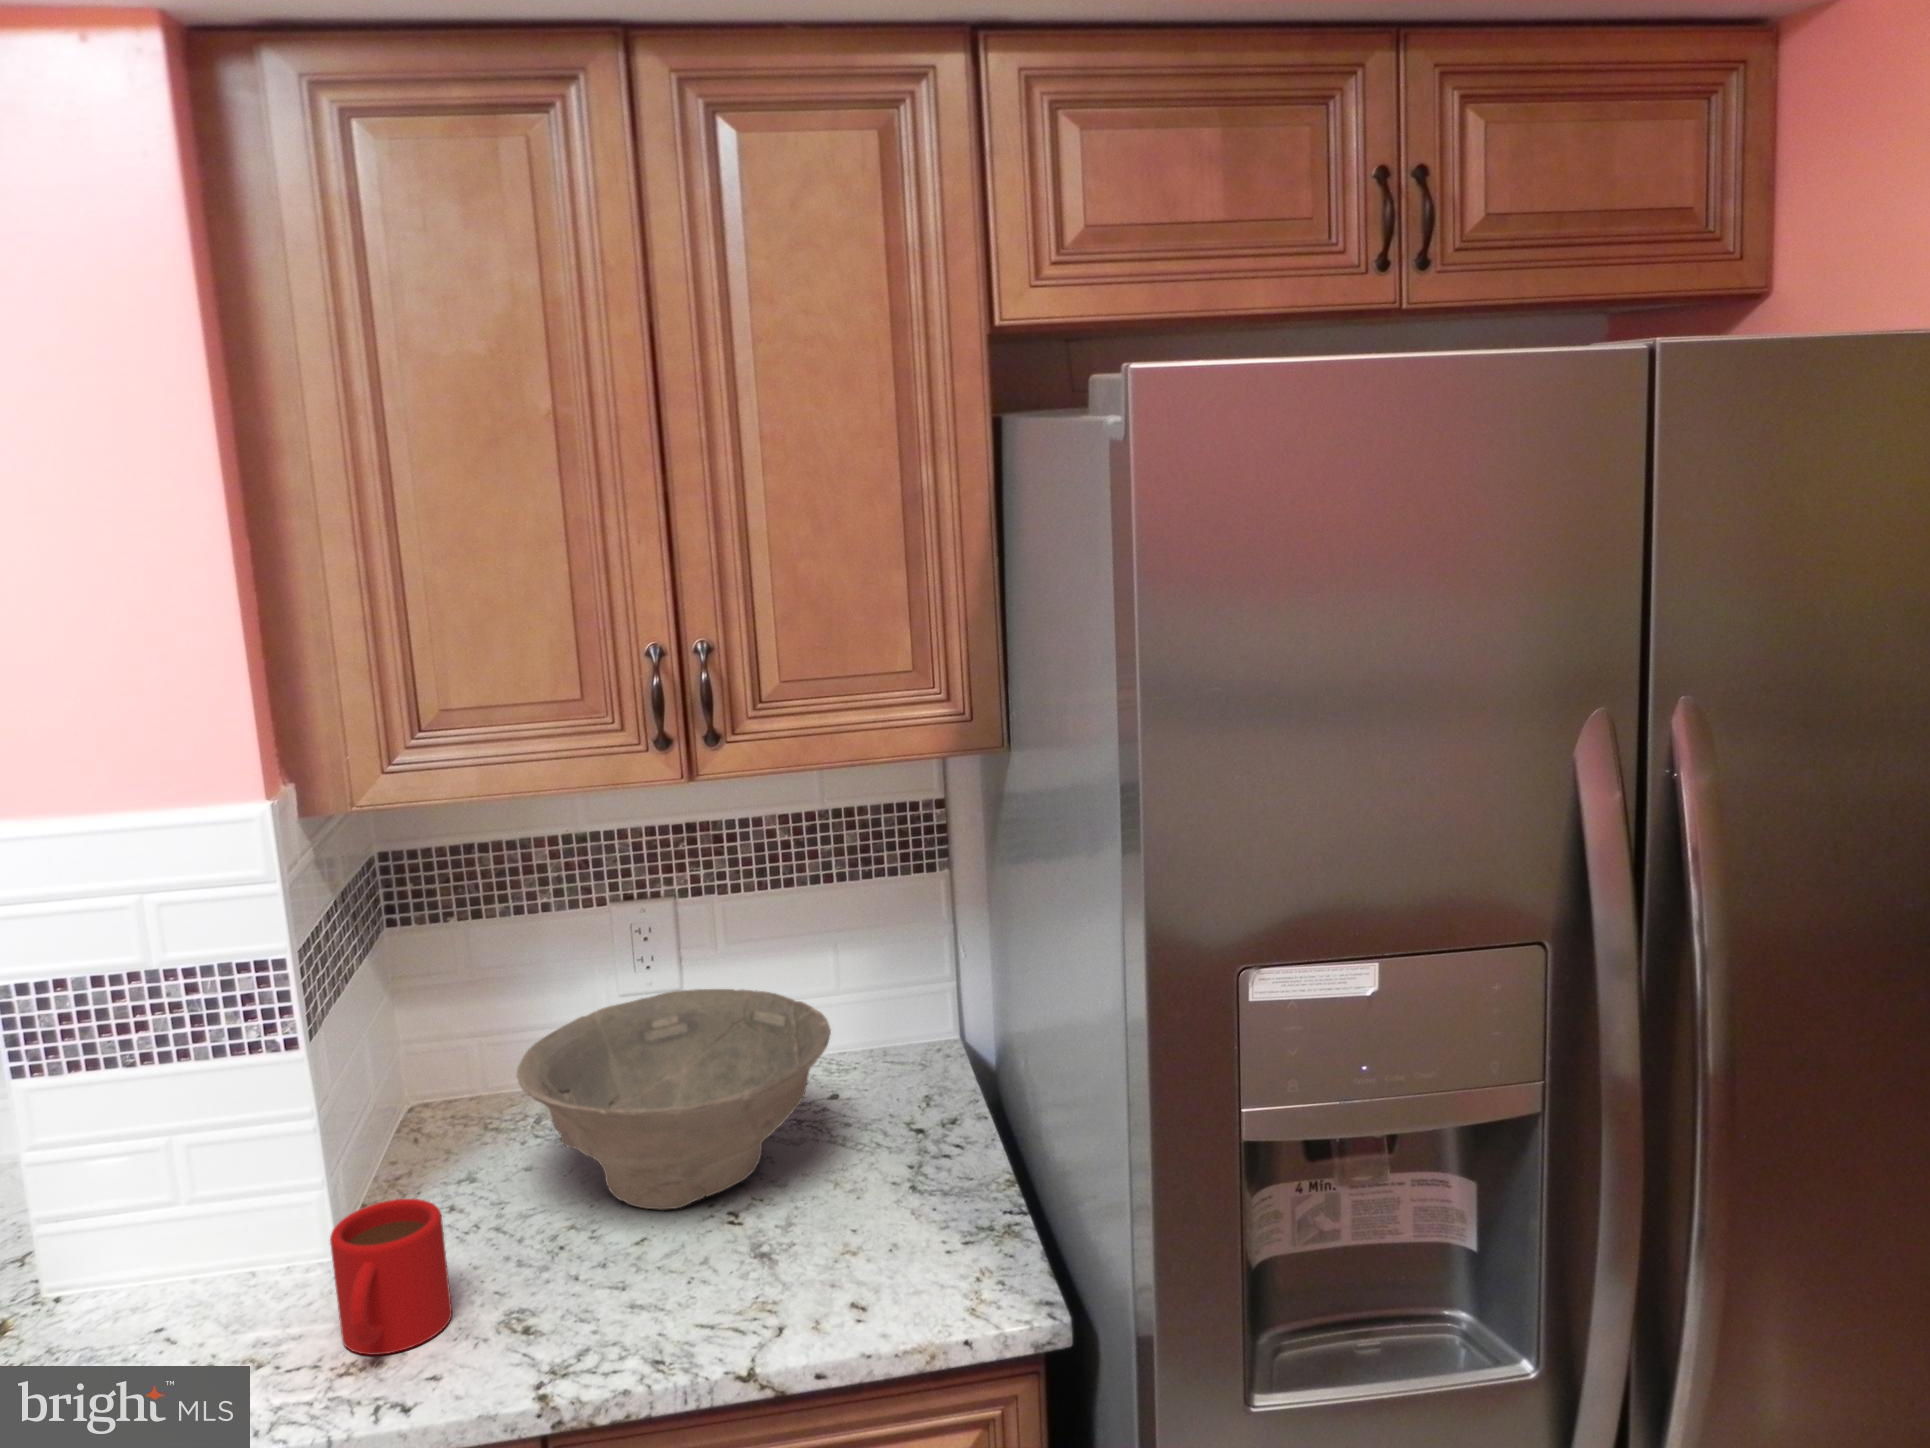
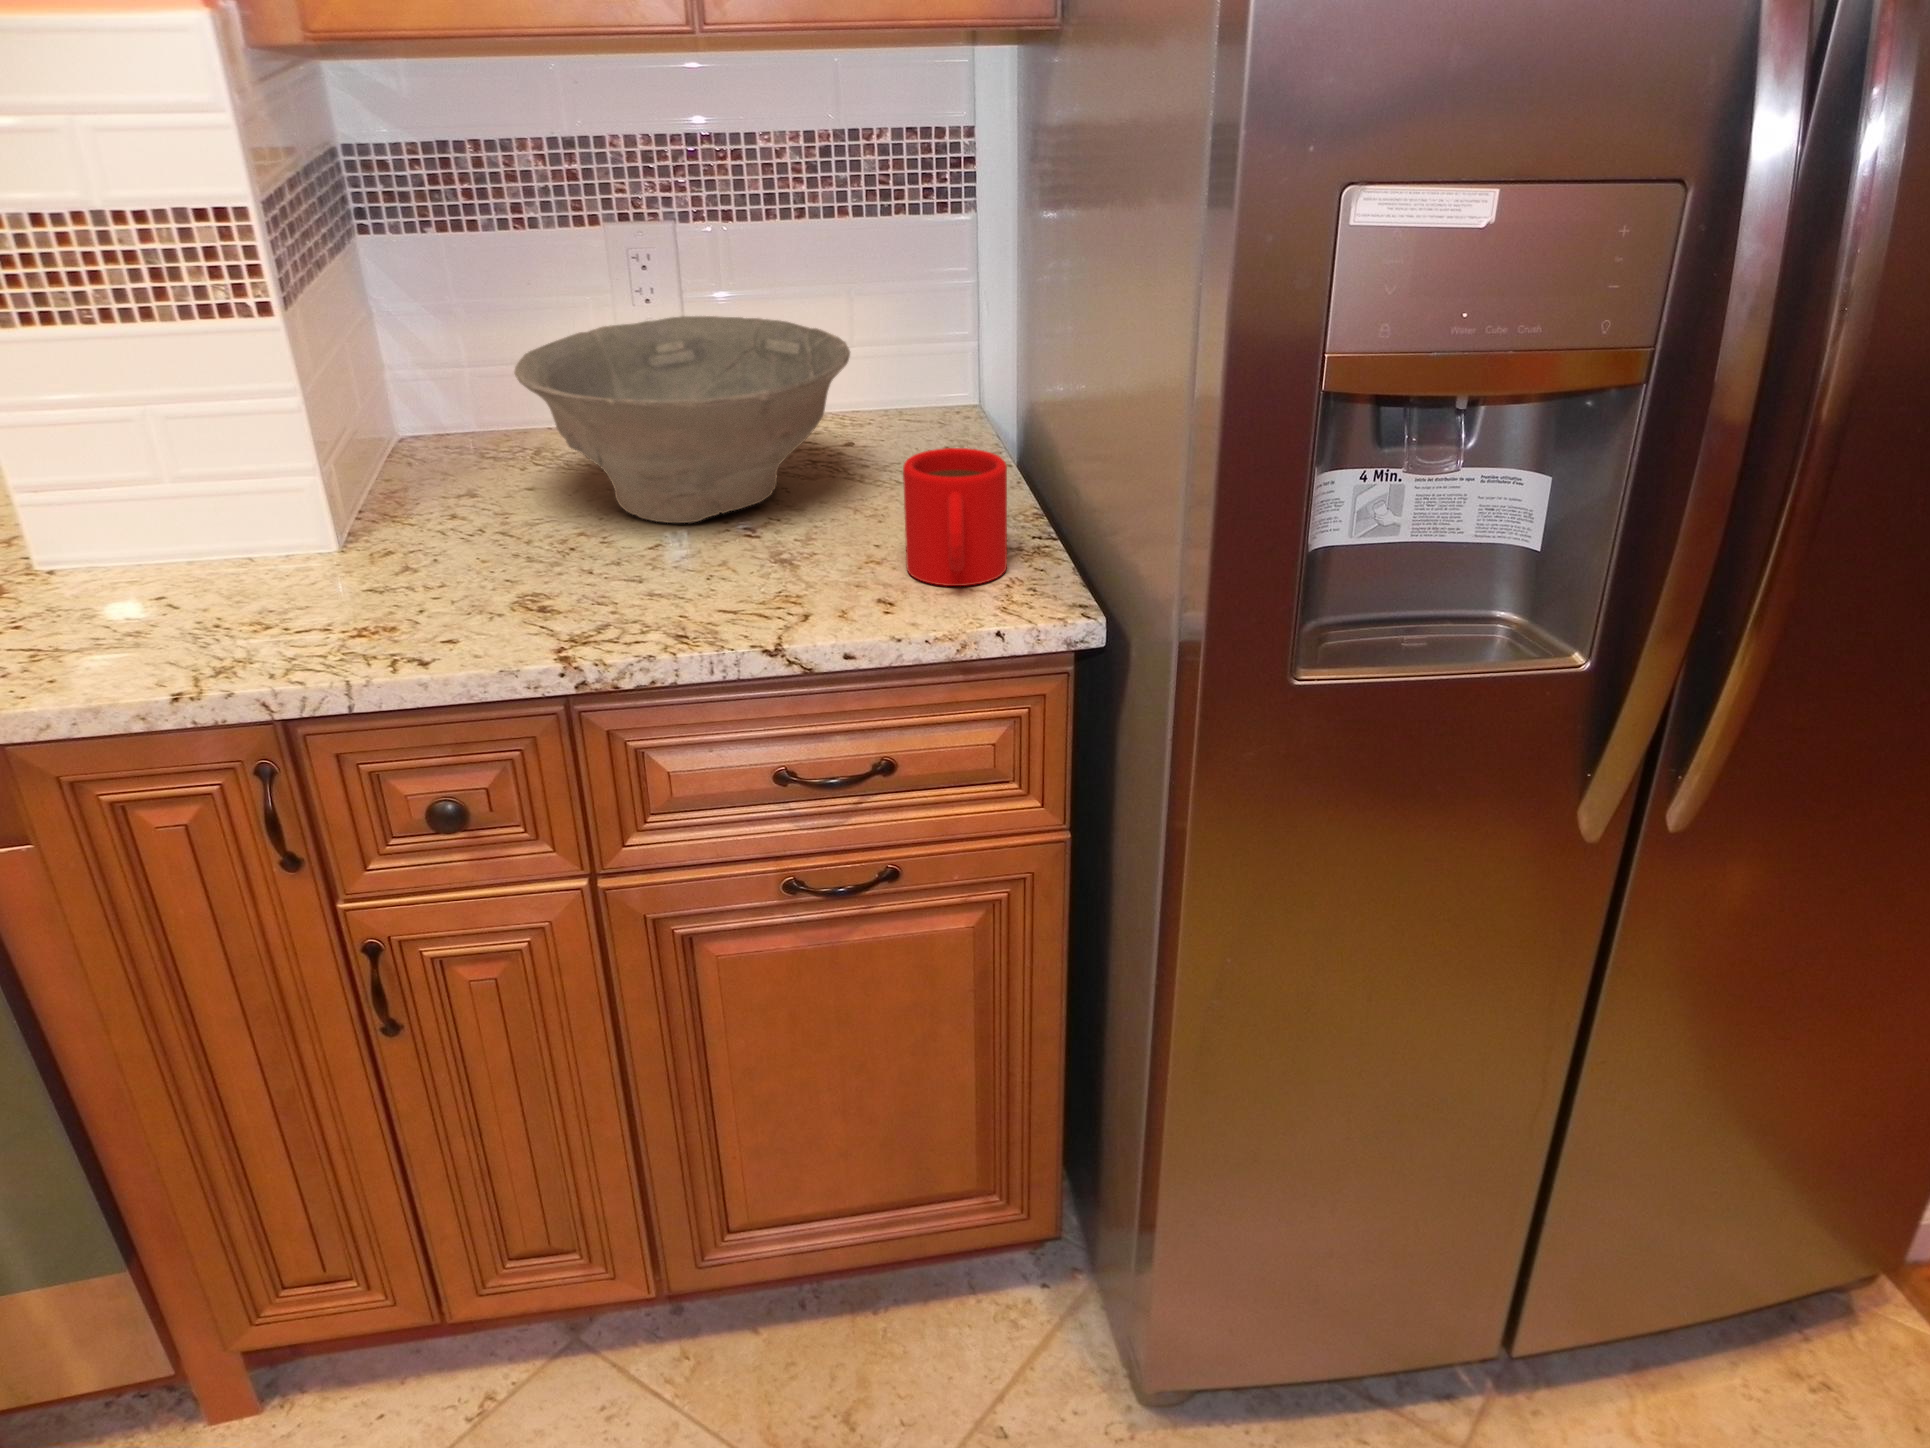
mug: present [330,1199,452,1355] -> present [903,448,1007,586]

